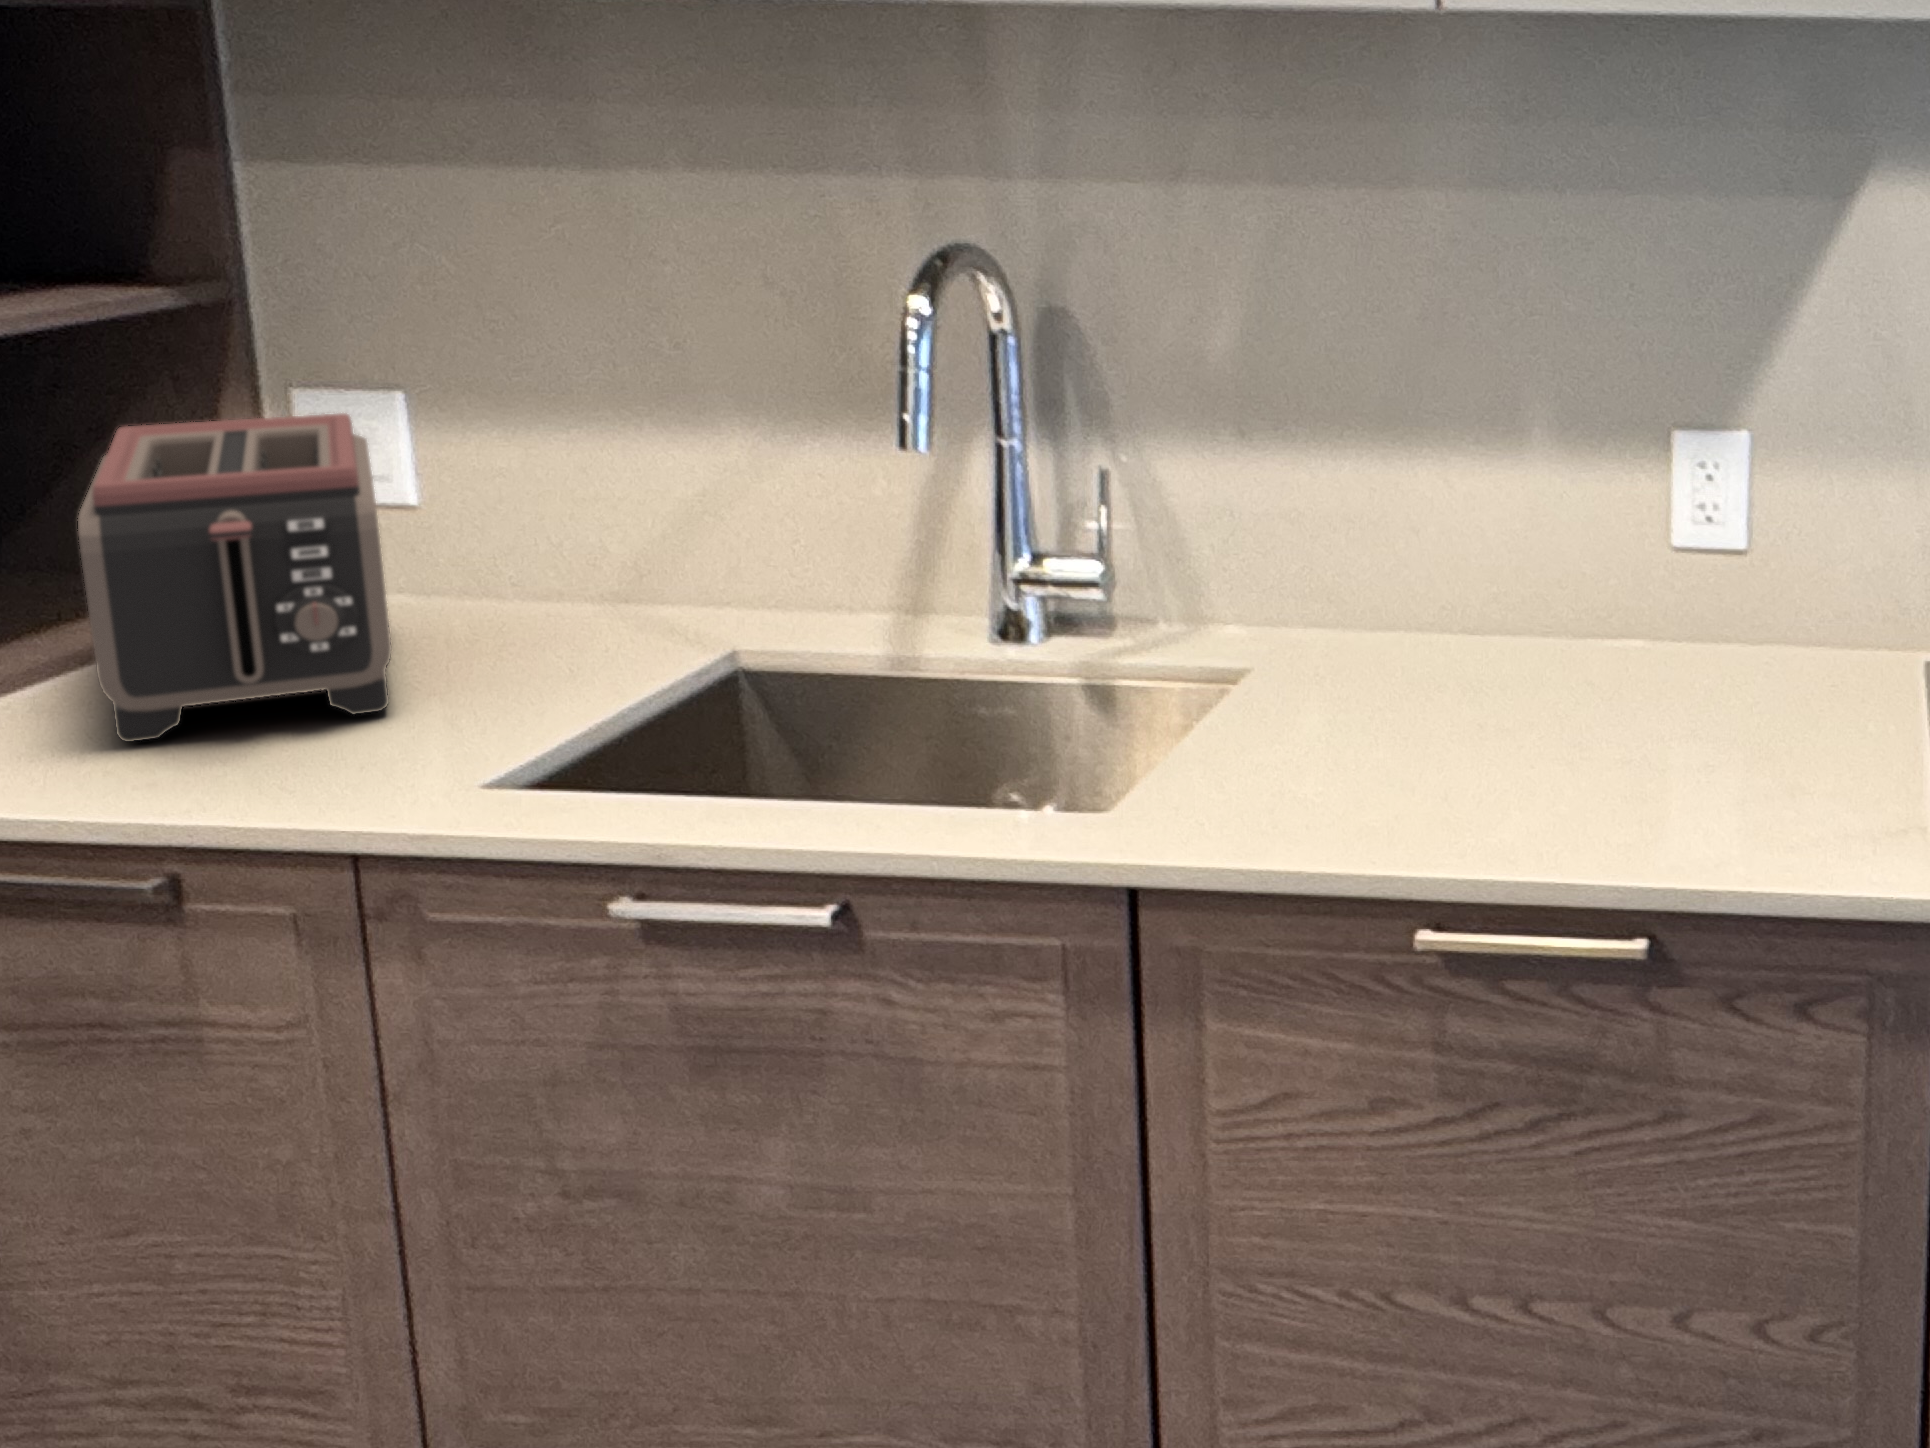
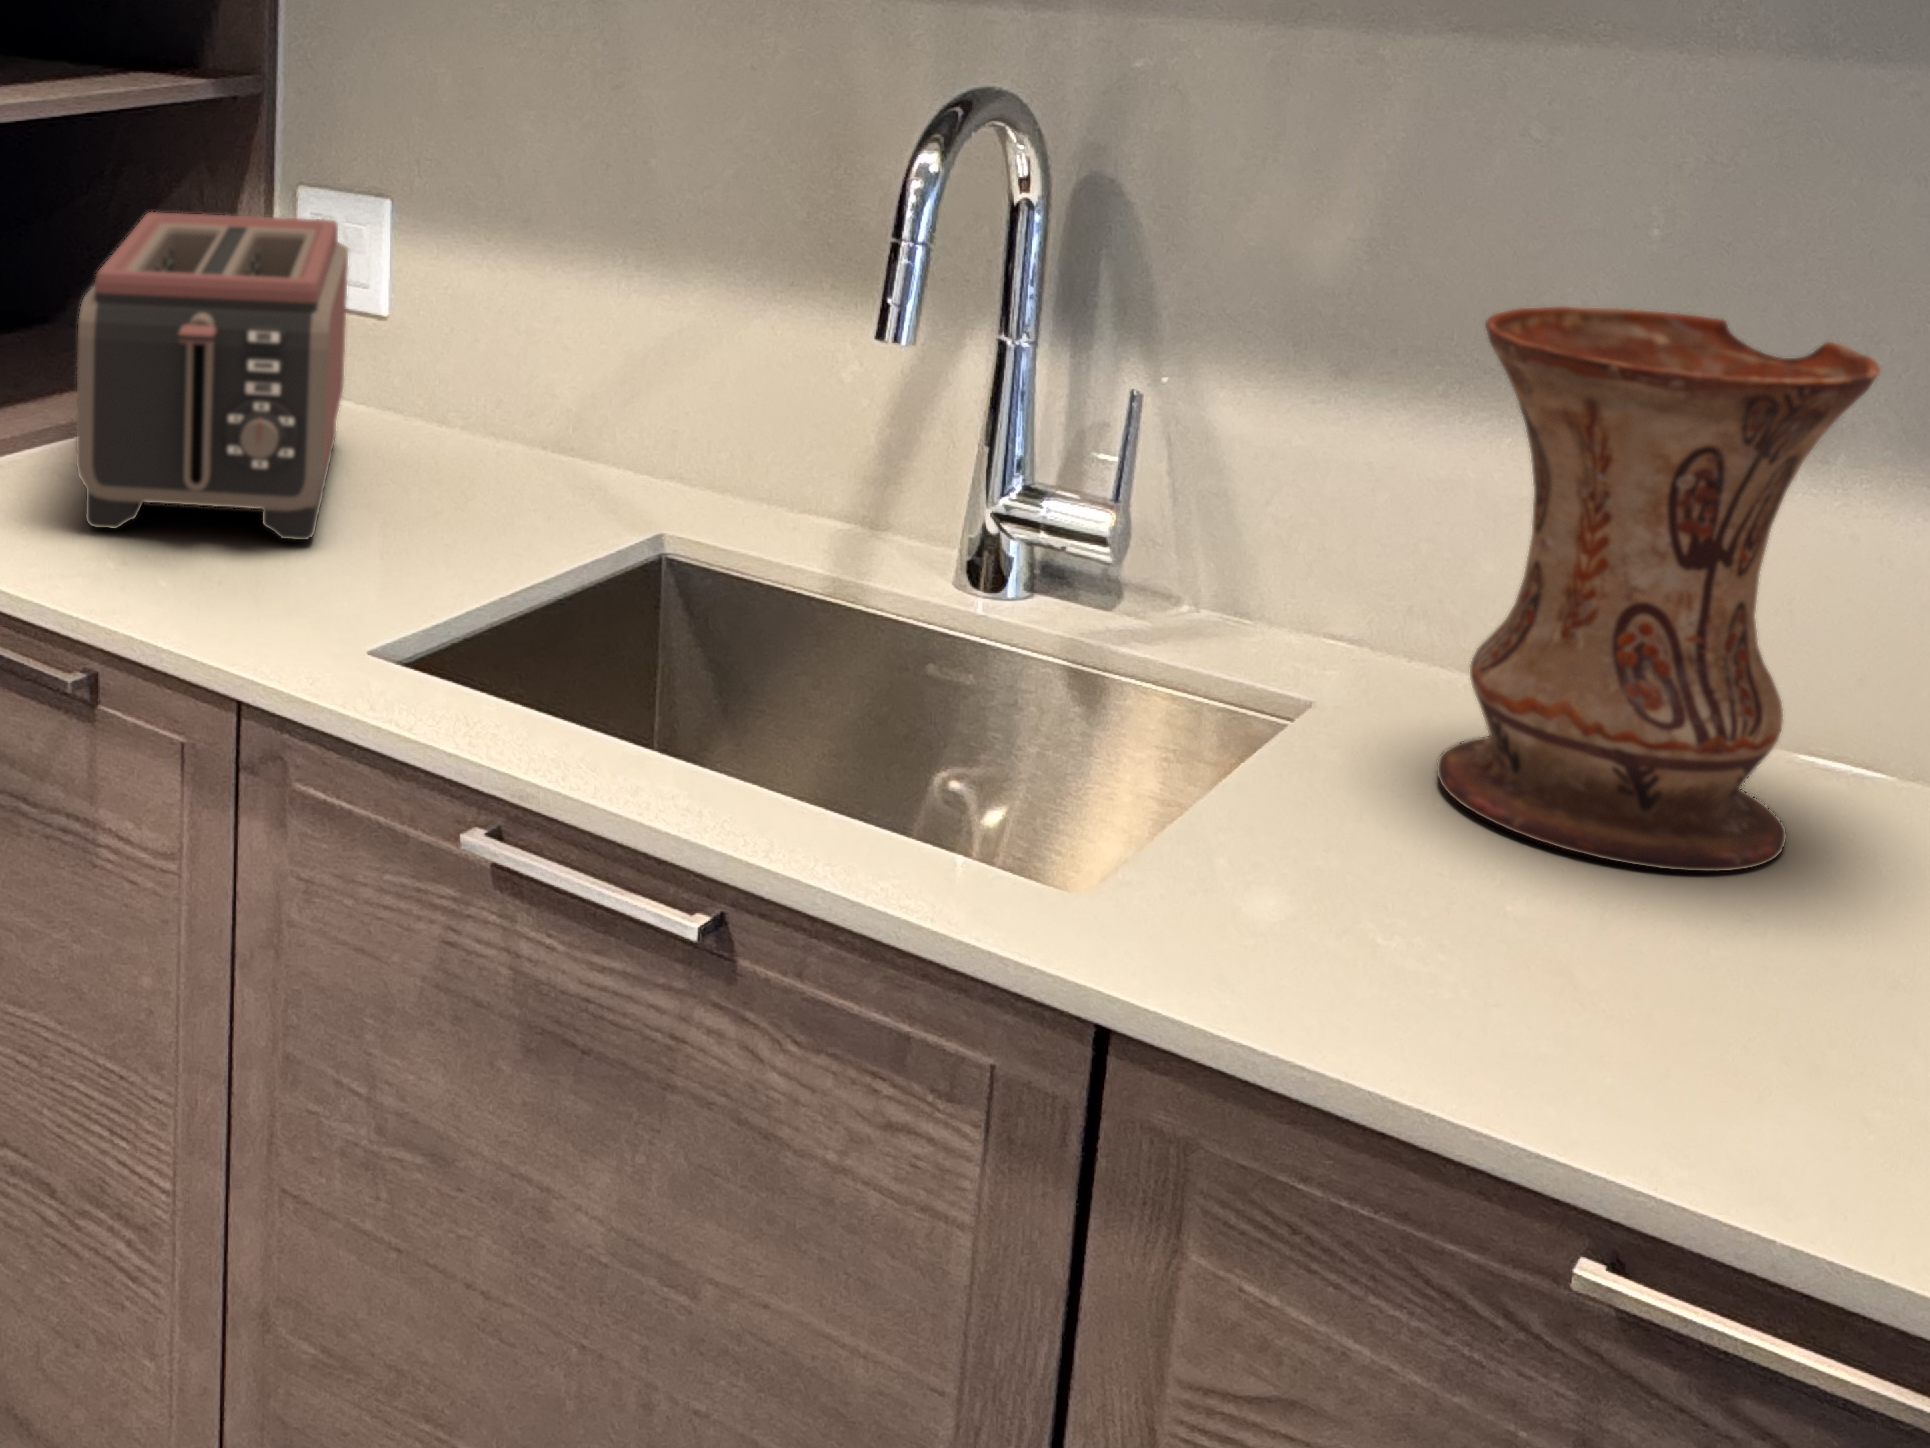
vase: none [1318,363,1534,719] -> present [1437,307,1880,871]

